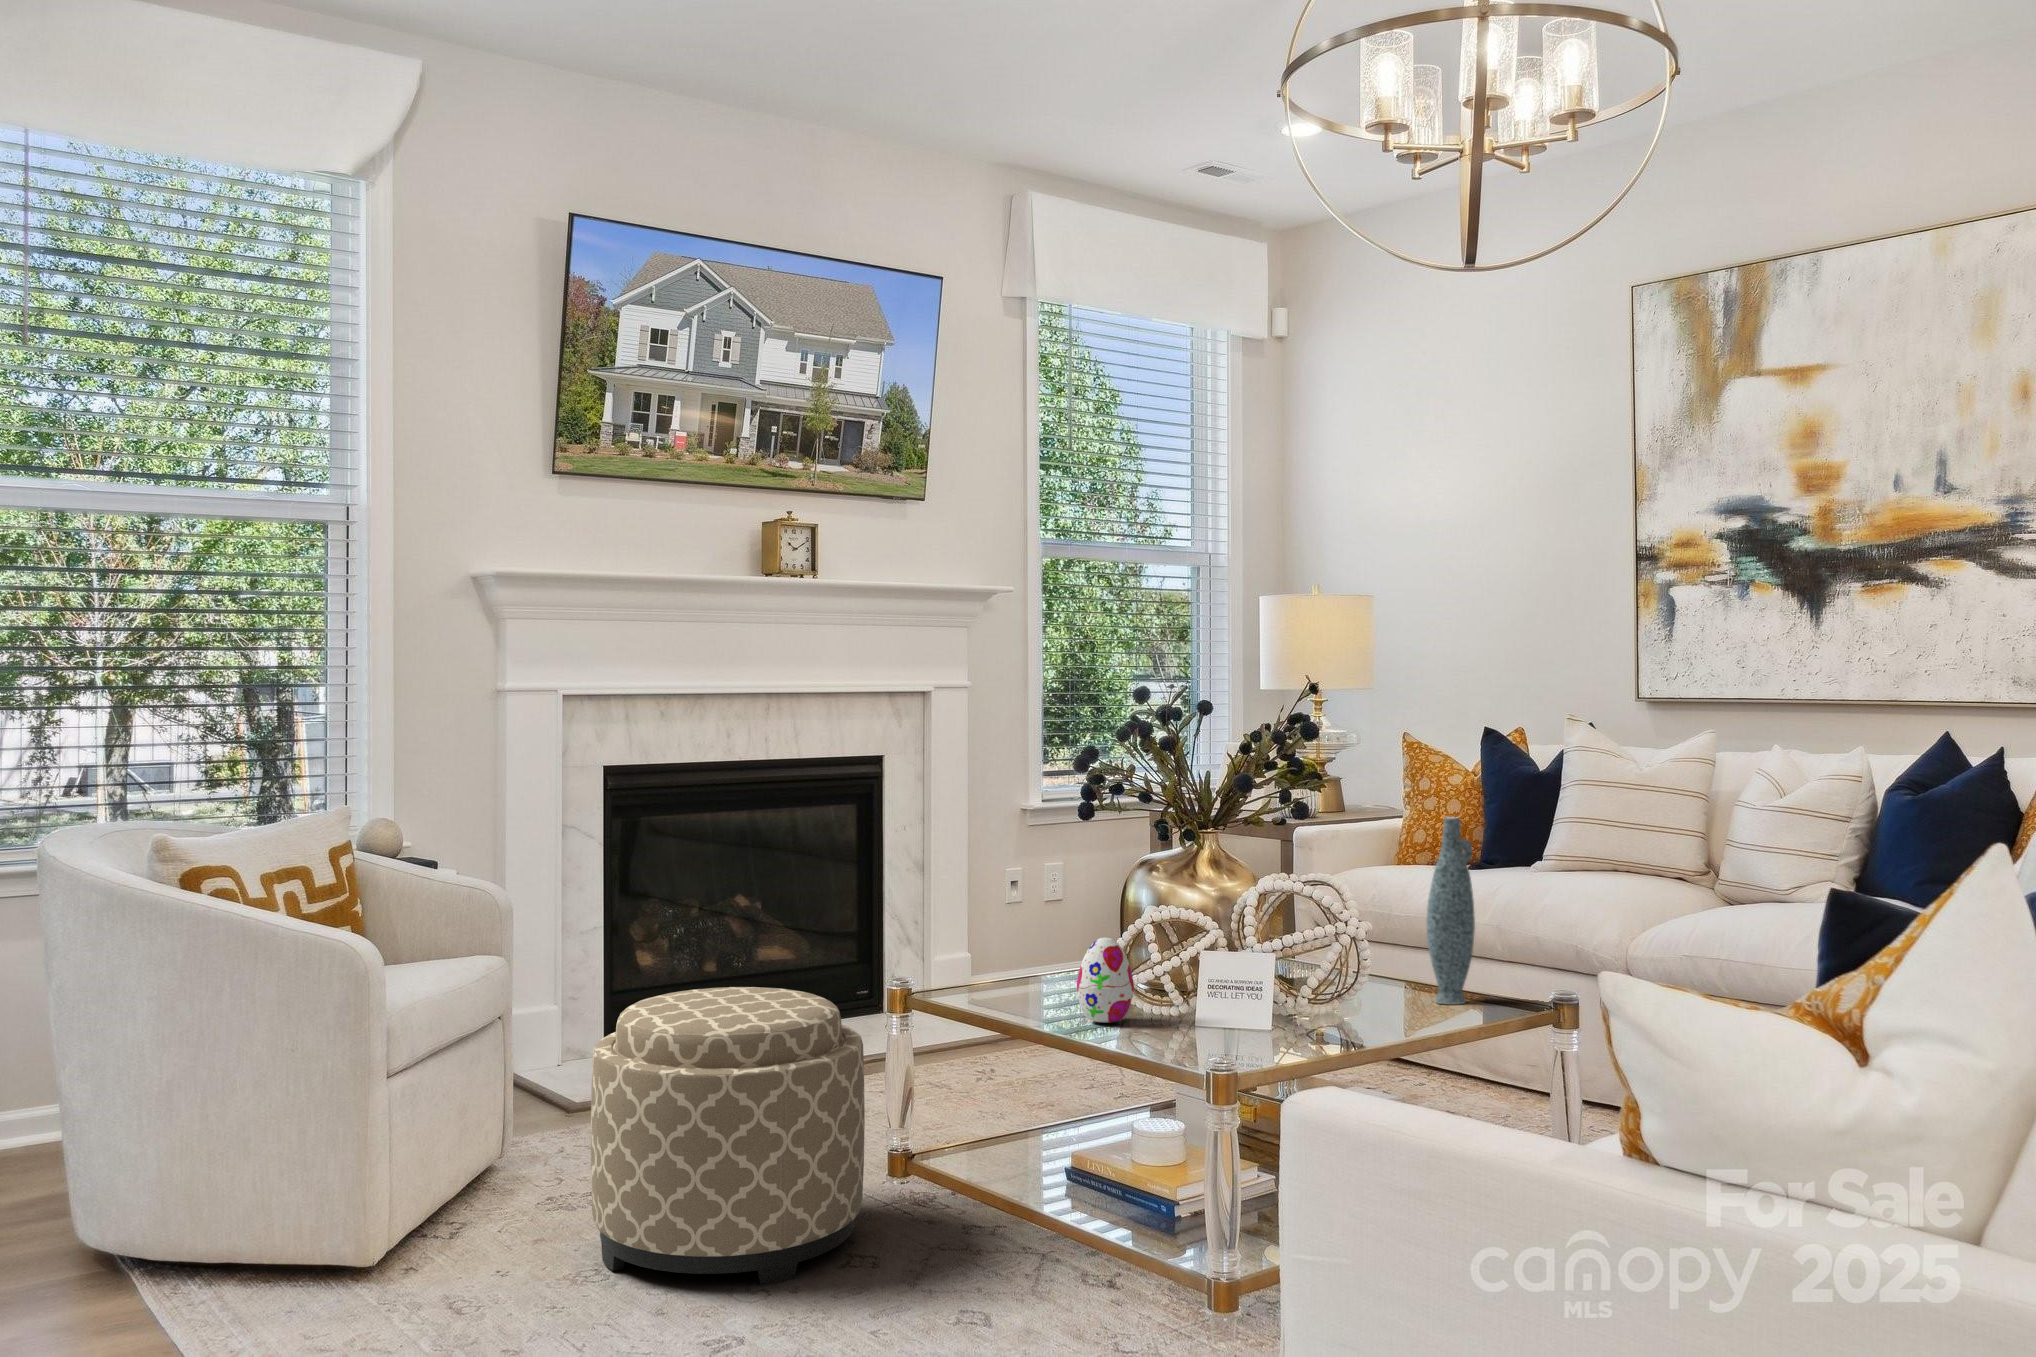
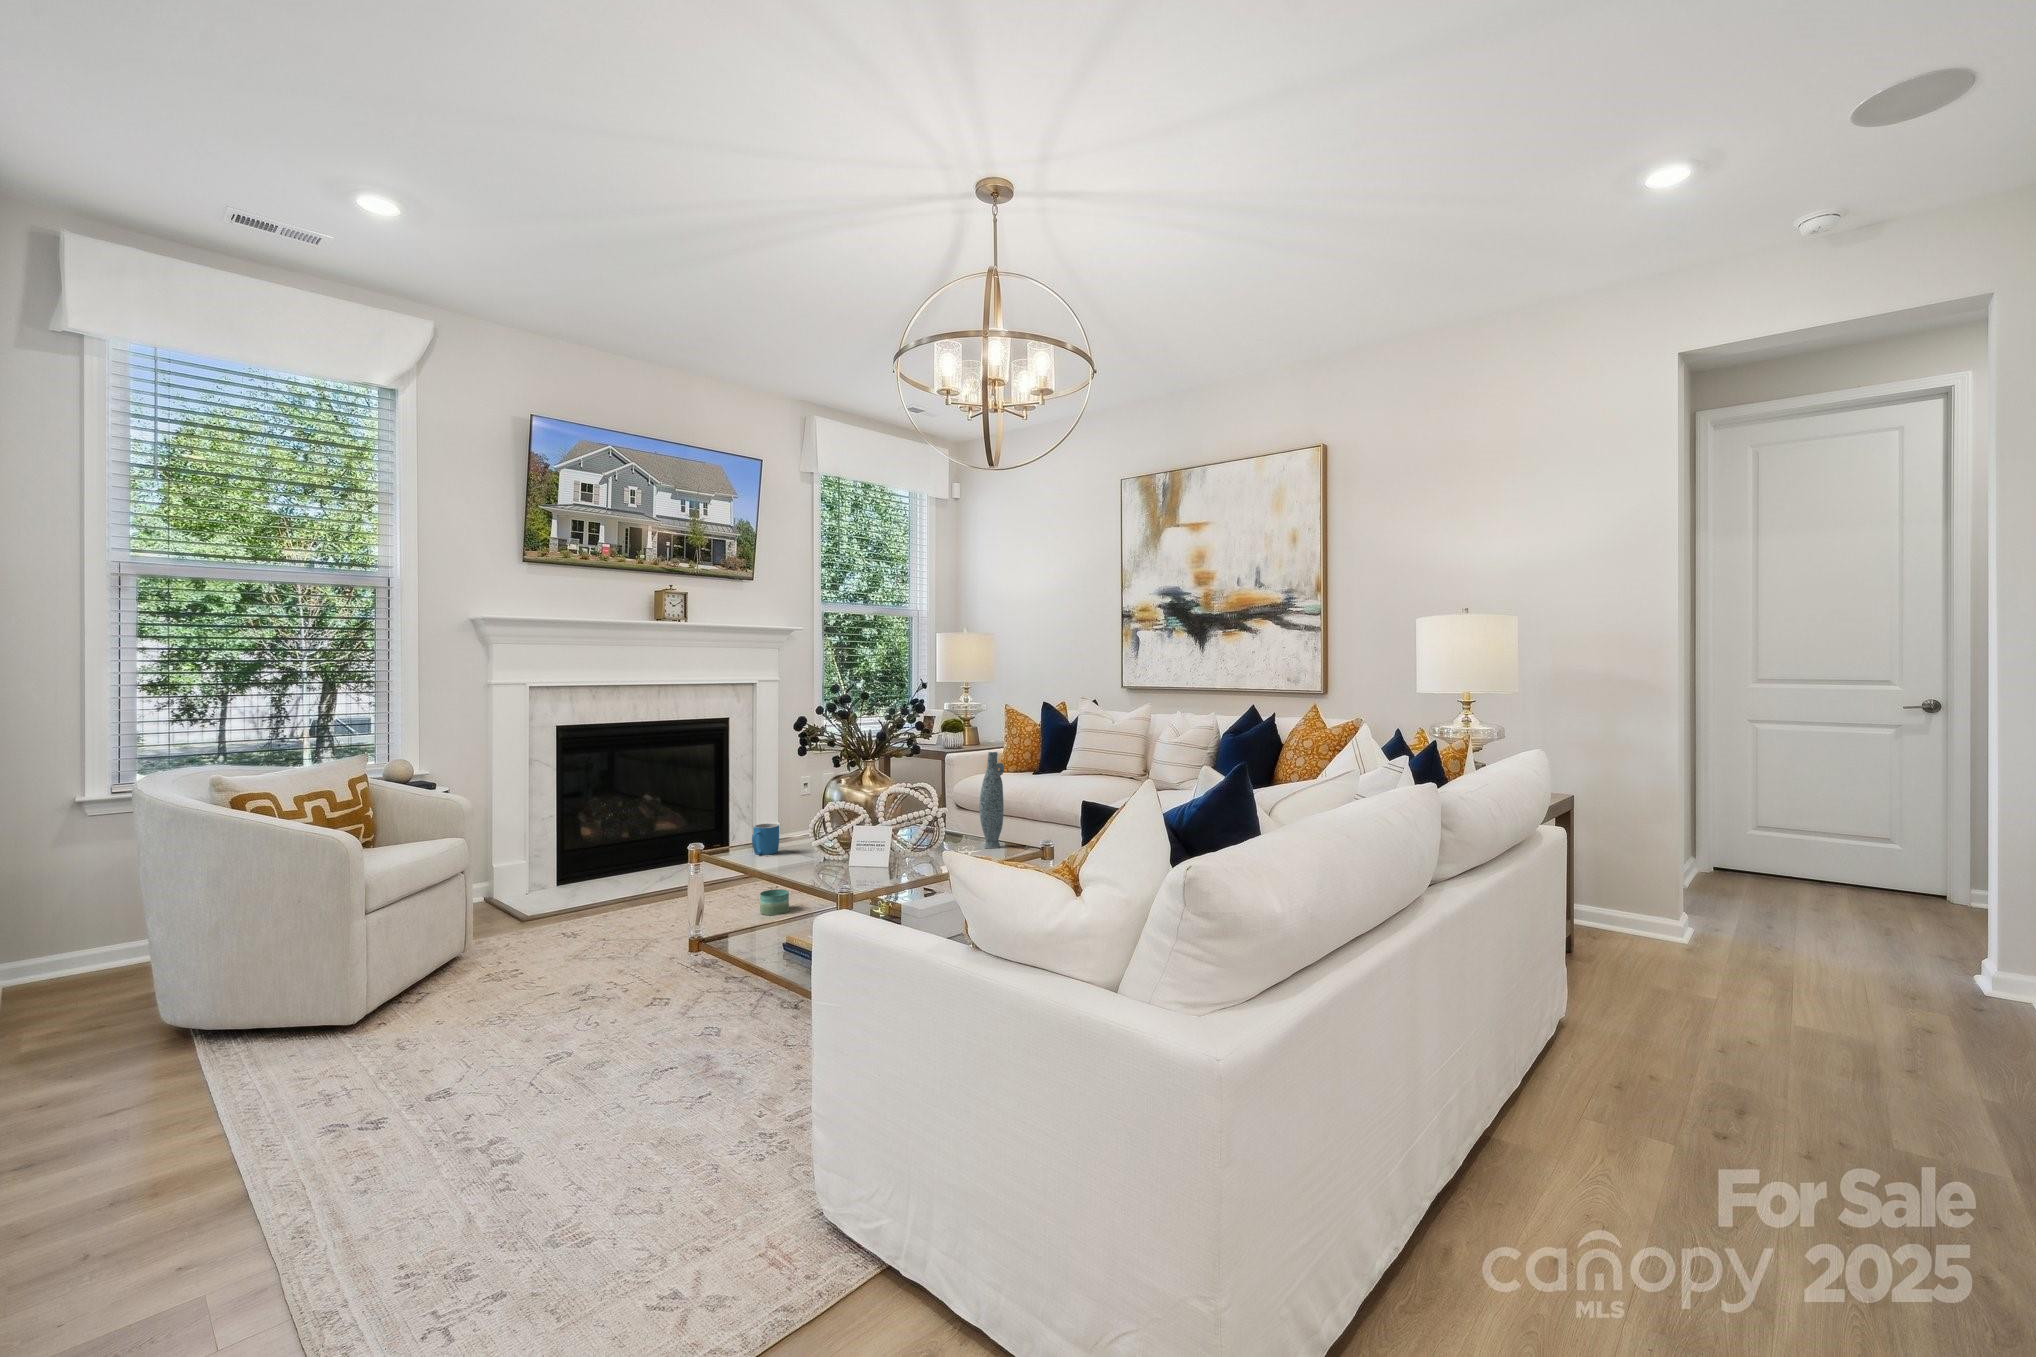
decorative egg: present [1077,937,1134,1023] -> none [786,819,818,865]
mug: none [1001,943,1046,1001] -> present [752,823,779,855]
ottoman: present [591,987,865,1286] -> none [501,853,667,1019]
candle: none [978,1066,1029,1114] -> present [760,889,789,915]

